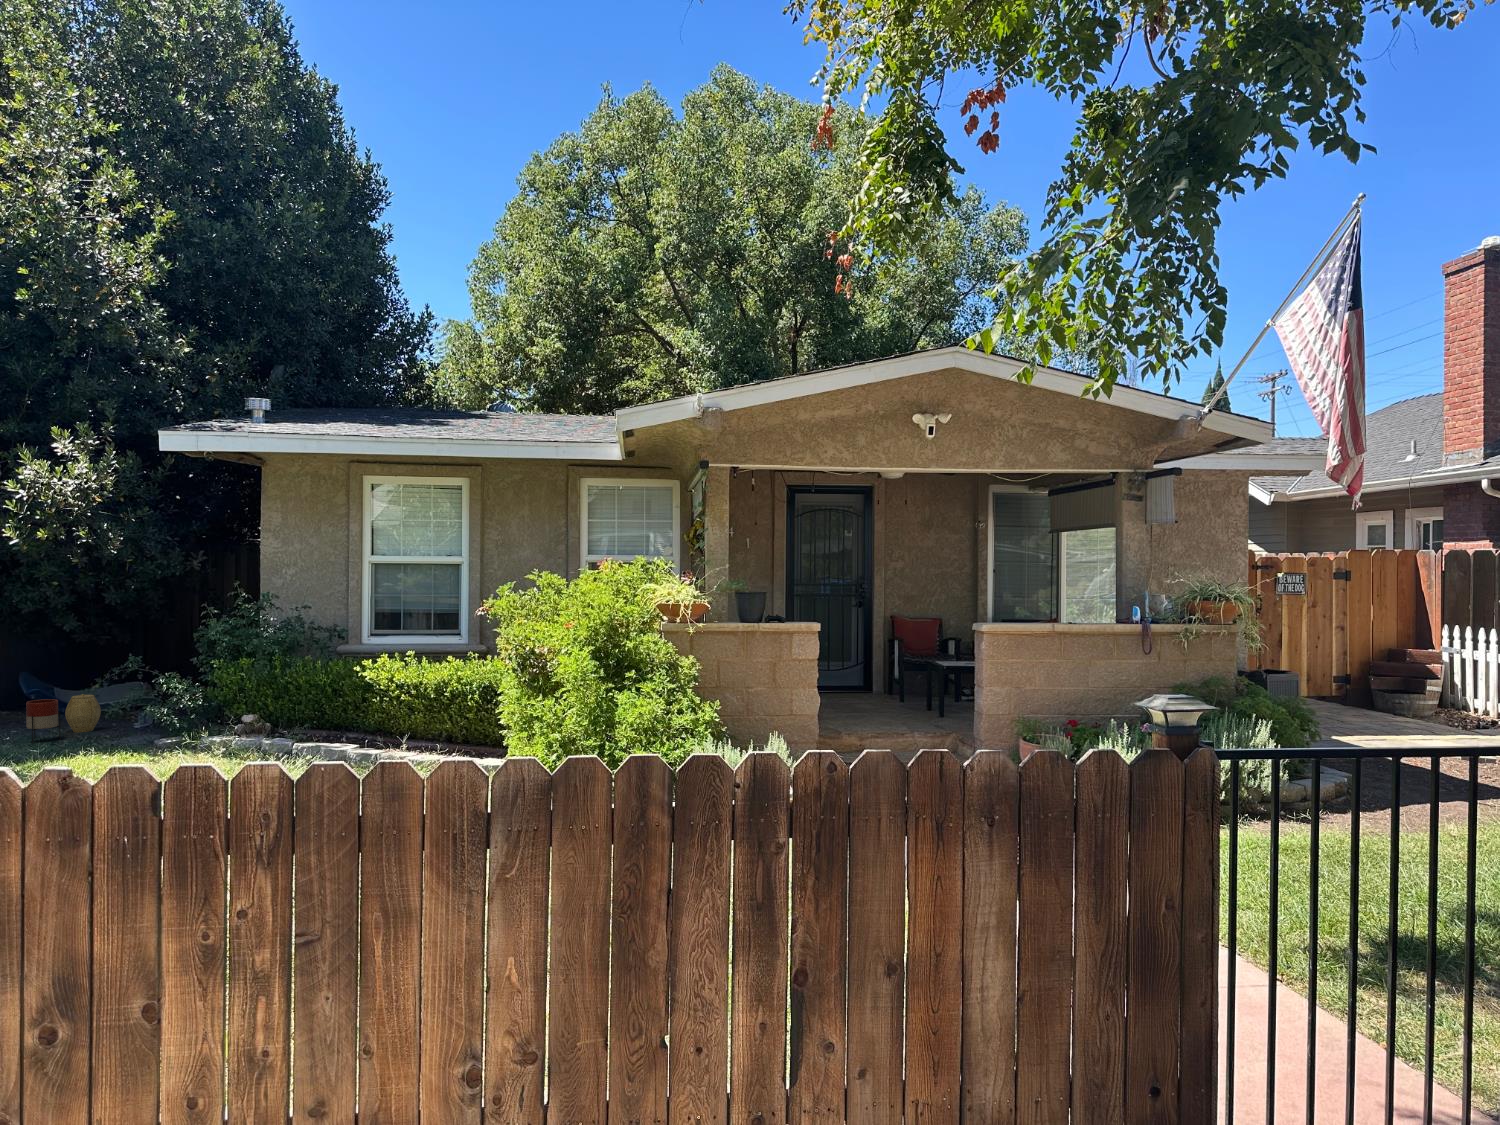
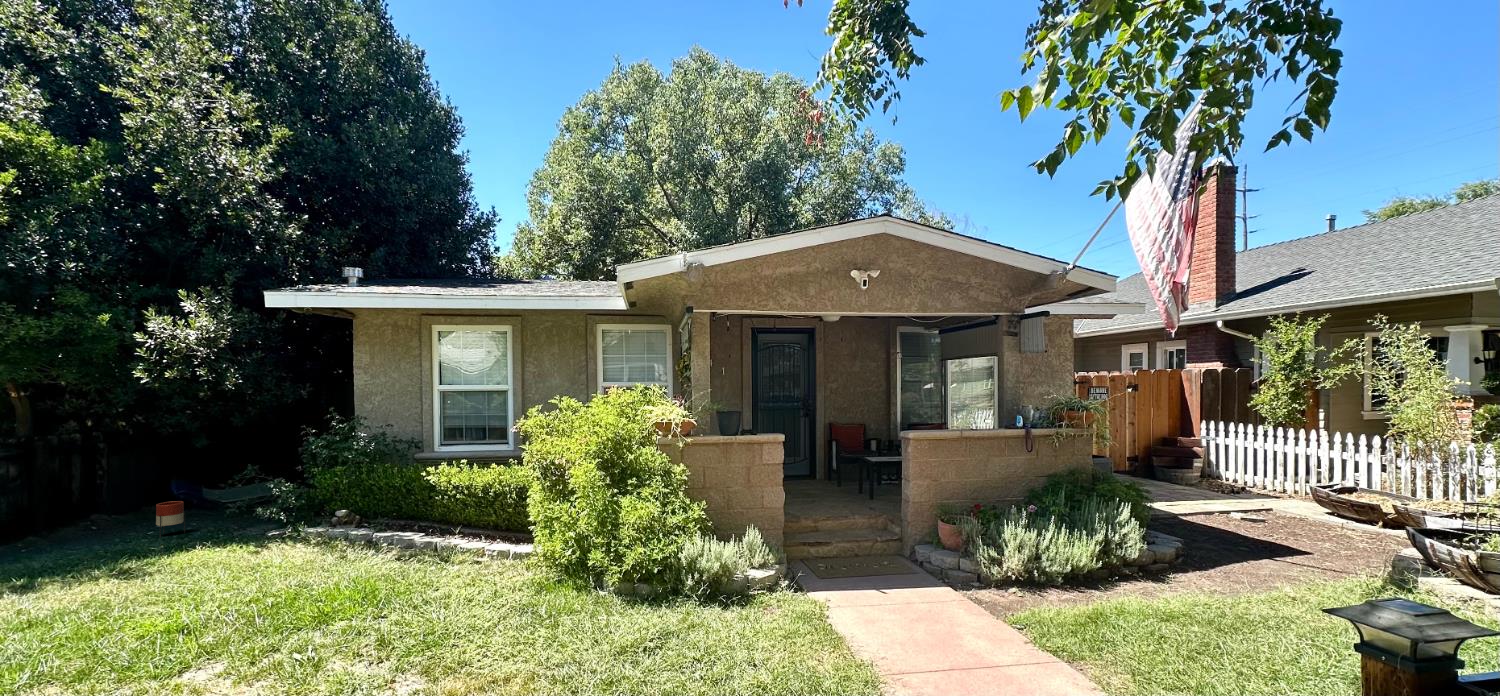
woven basket: present [65,694,101,732] -> none [194,495,224,525]

